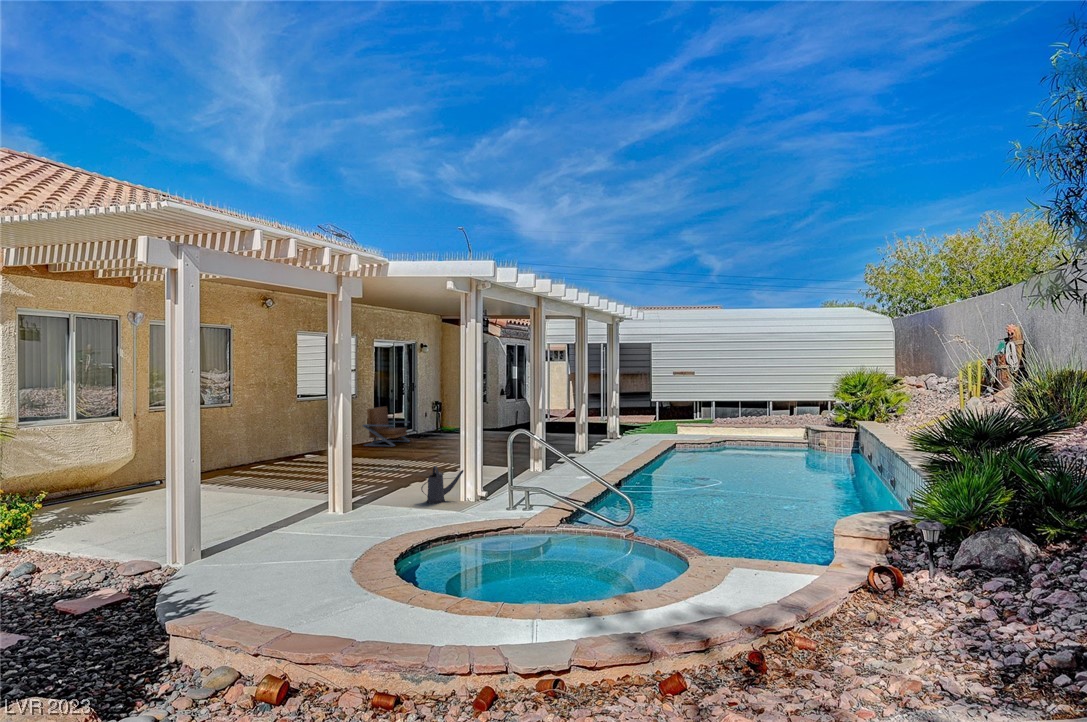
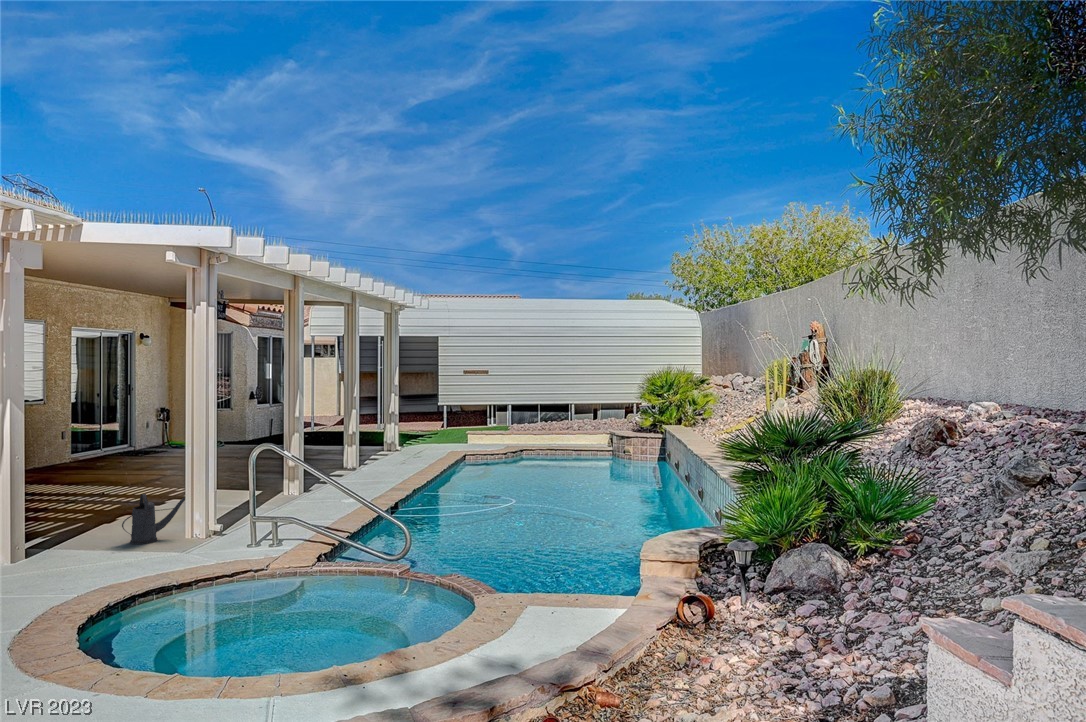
lounge chair: present [363,407,410,447] -> none [52,414,125,467]

